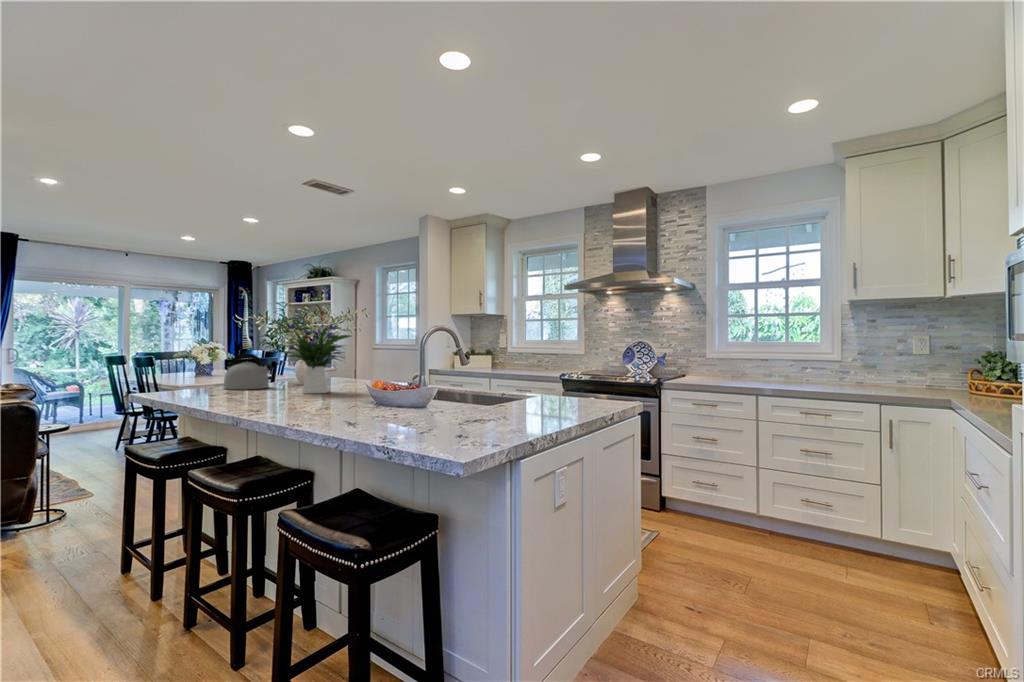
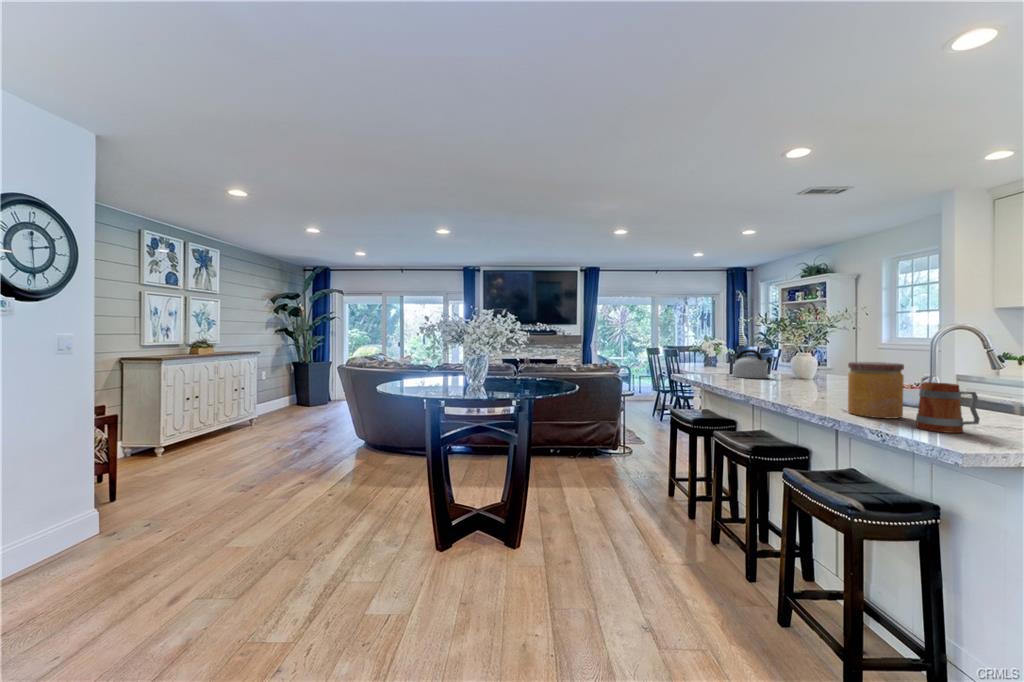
flower arrangement: present [283,318,351,393] -> none [776,319,851,386]
jar: none [352,364,403,427] -> present [848,362,904,419]
mug: none [415,383,462,435] -> present [916,382,980,433]

